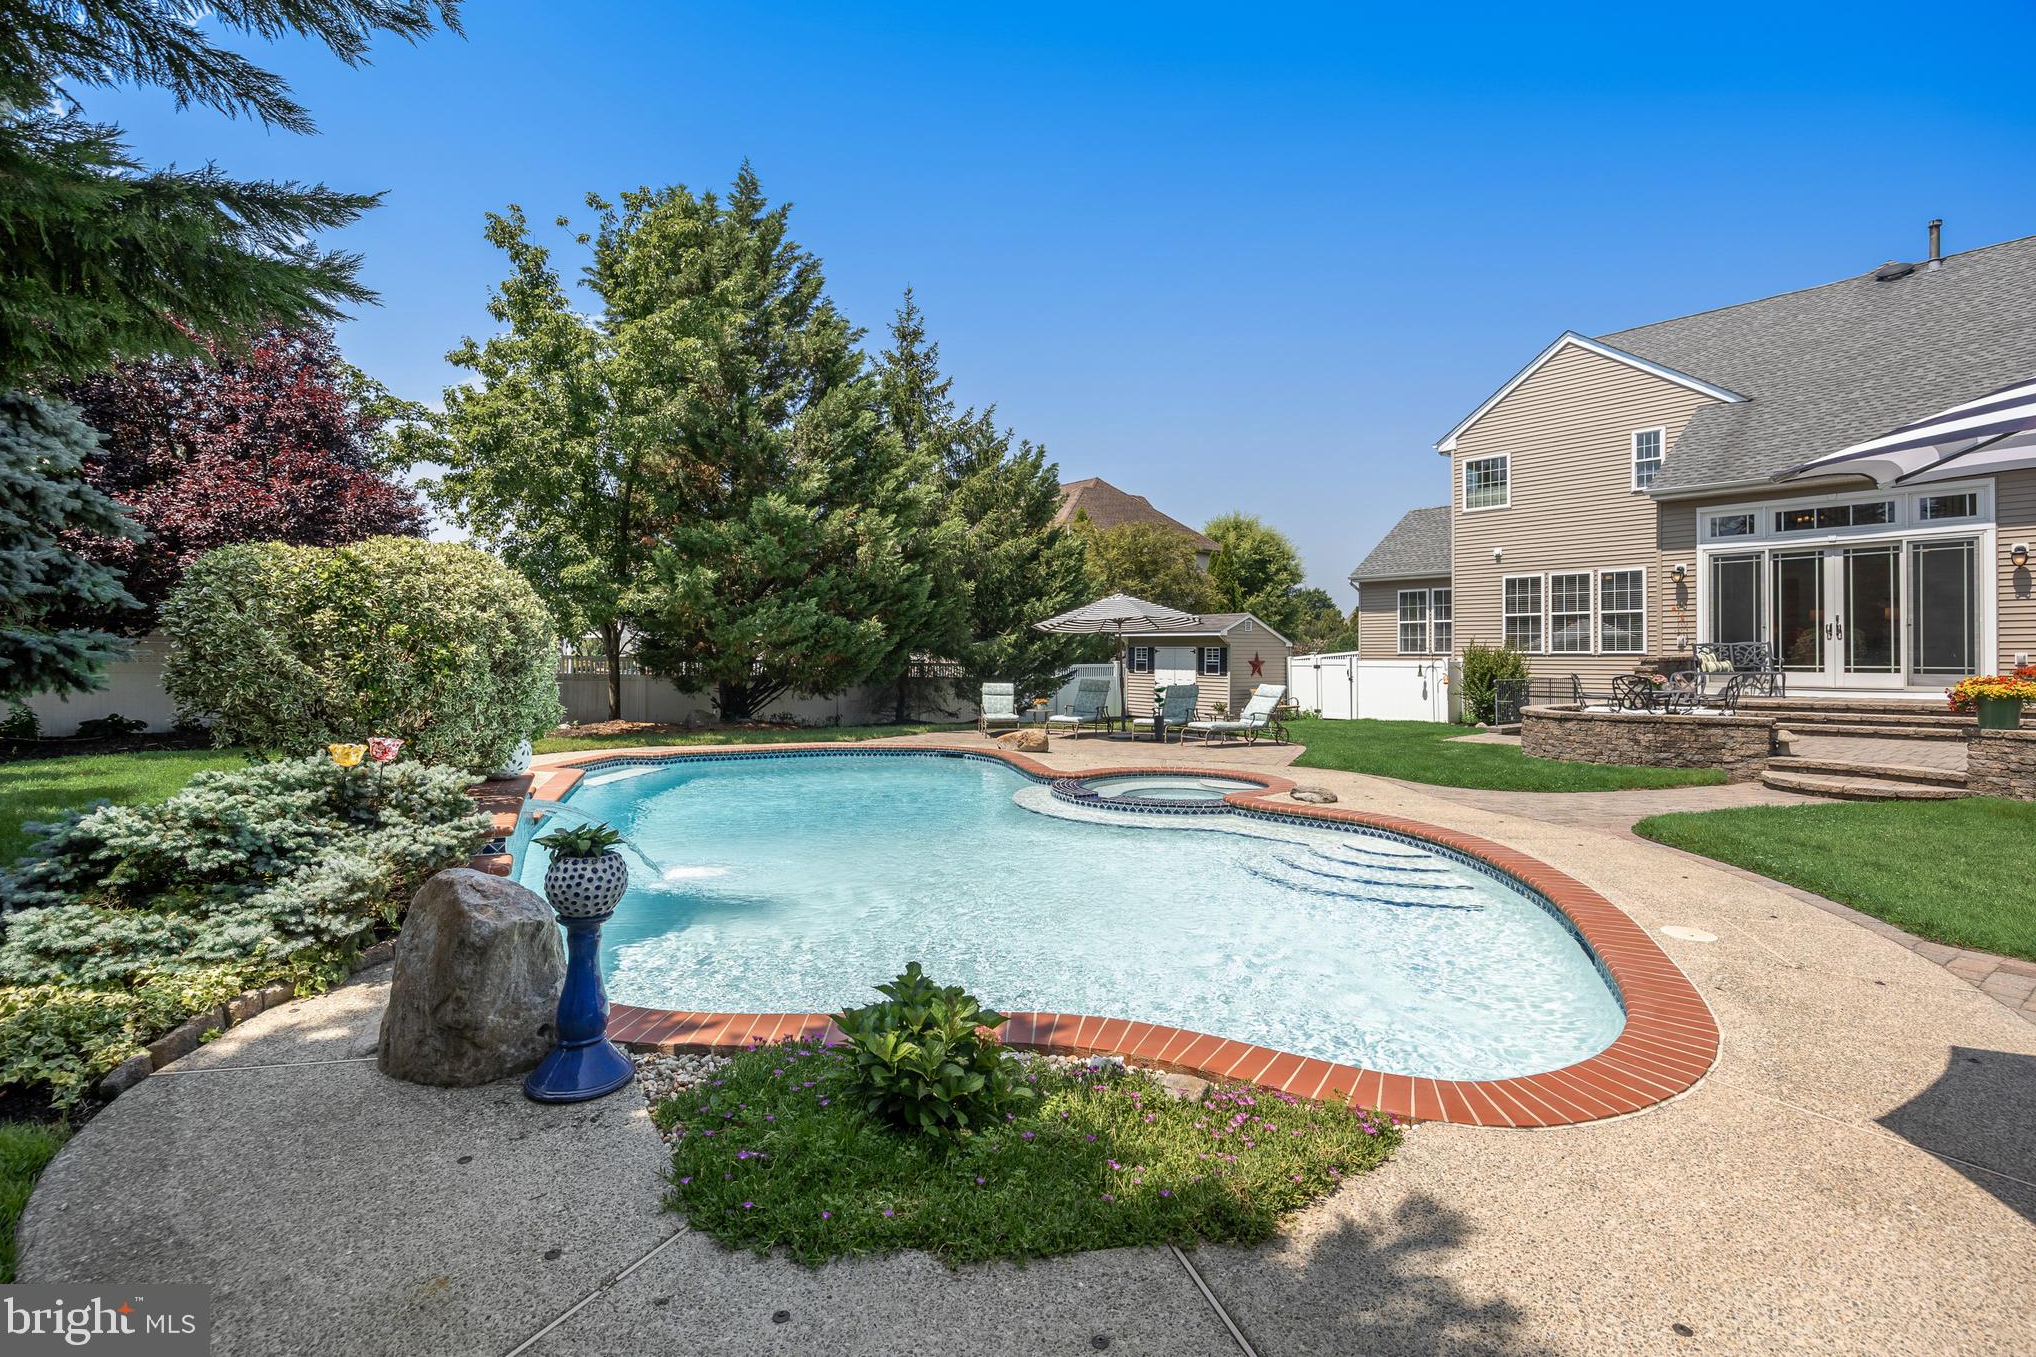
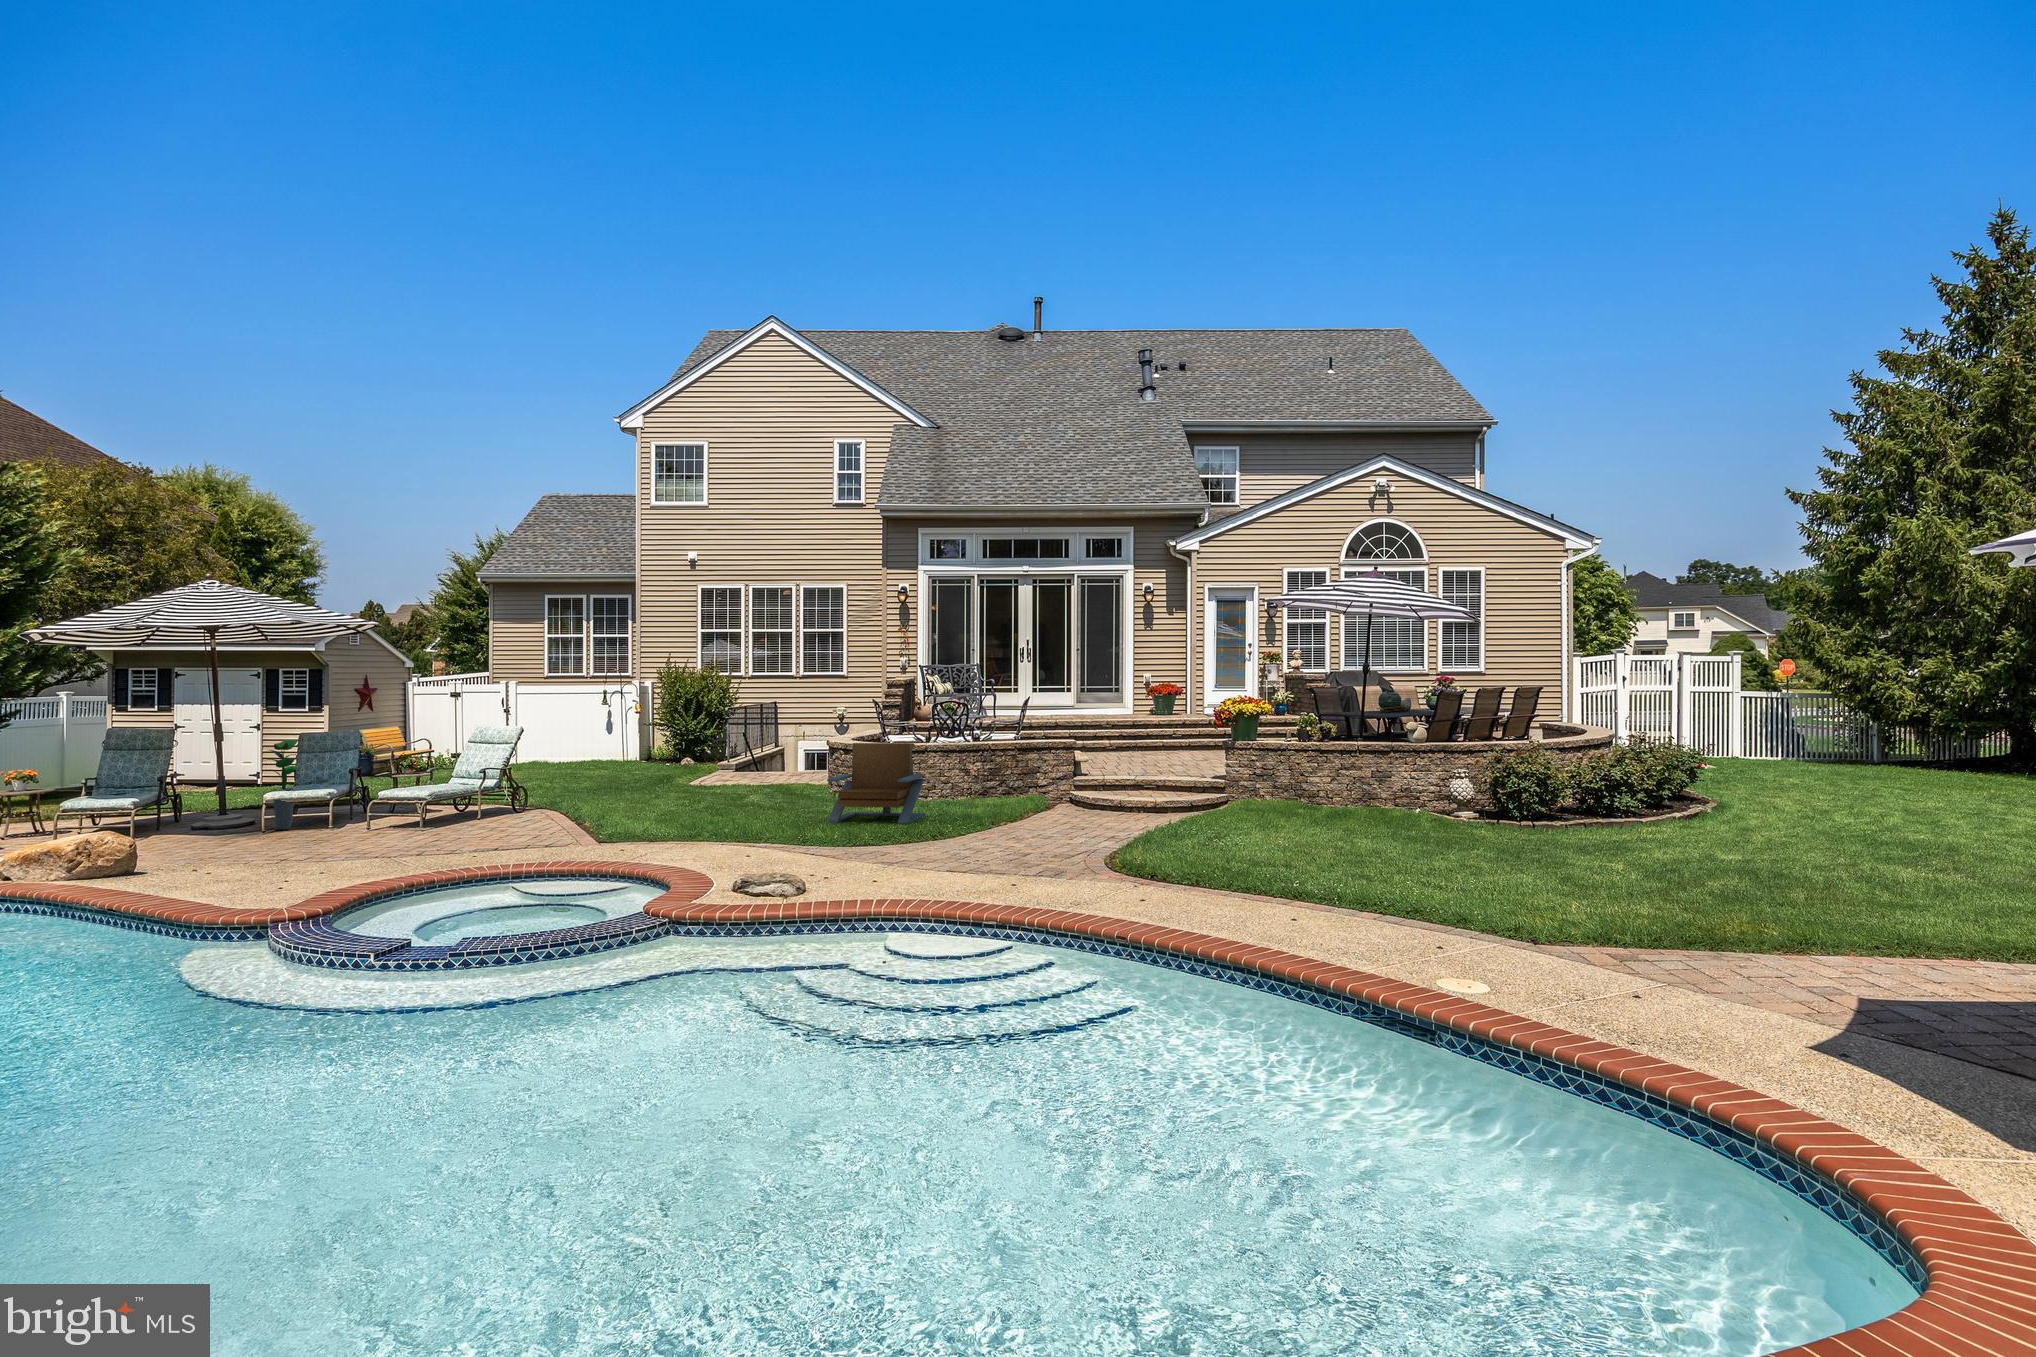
lounge chair: none [1484,707,1589,778] -> present [827,743,926,824]

